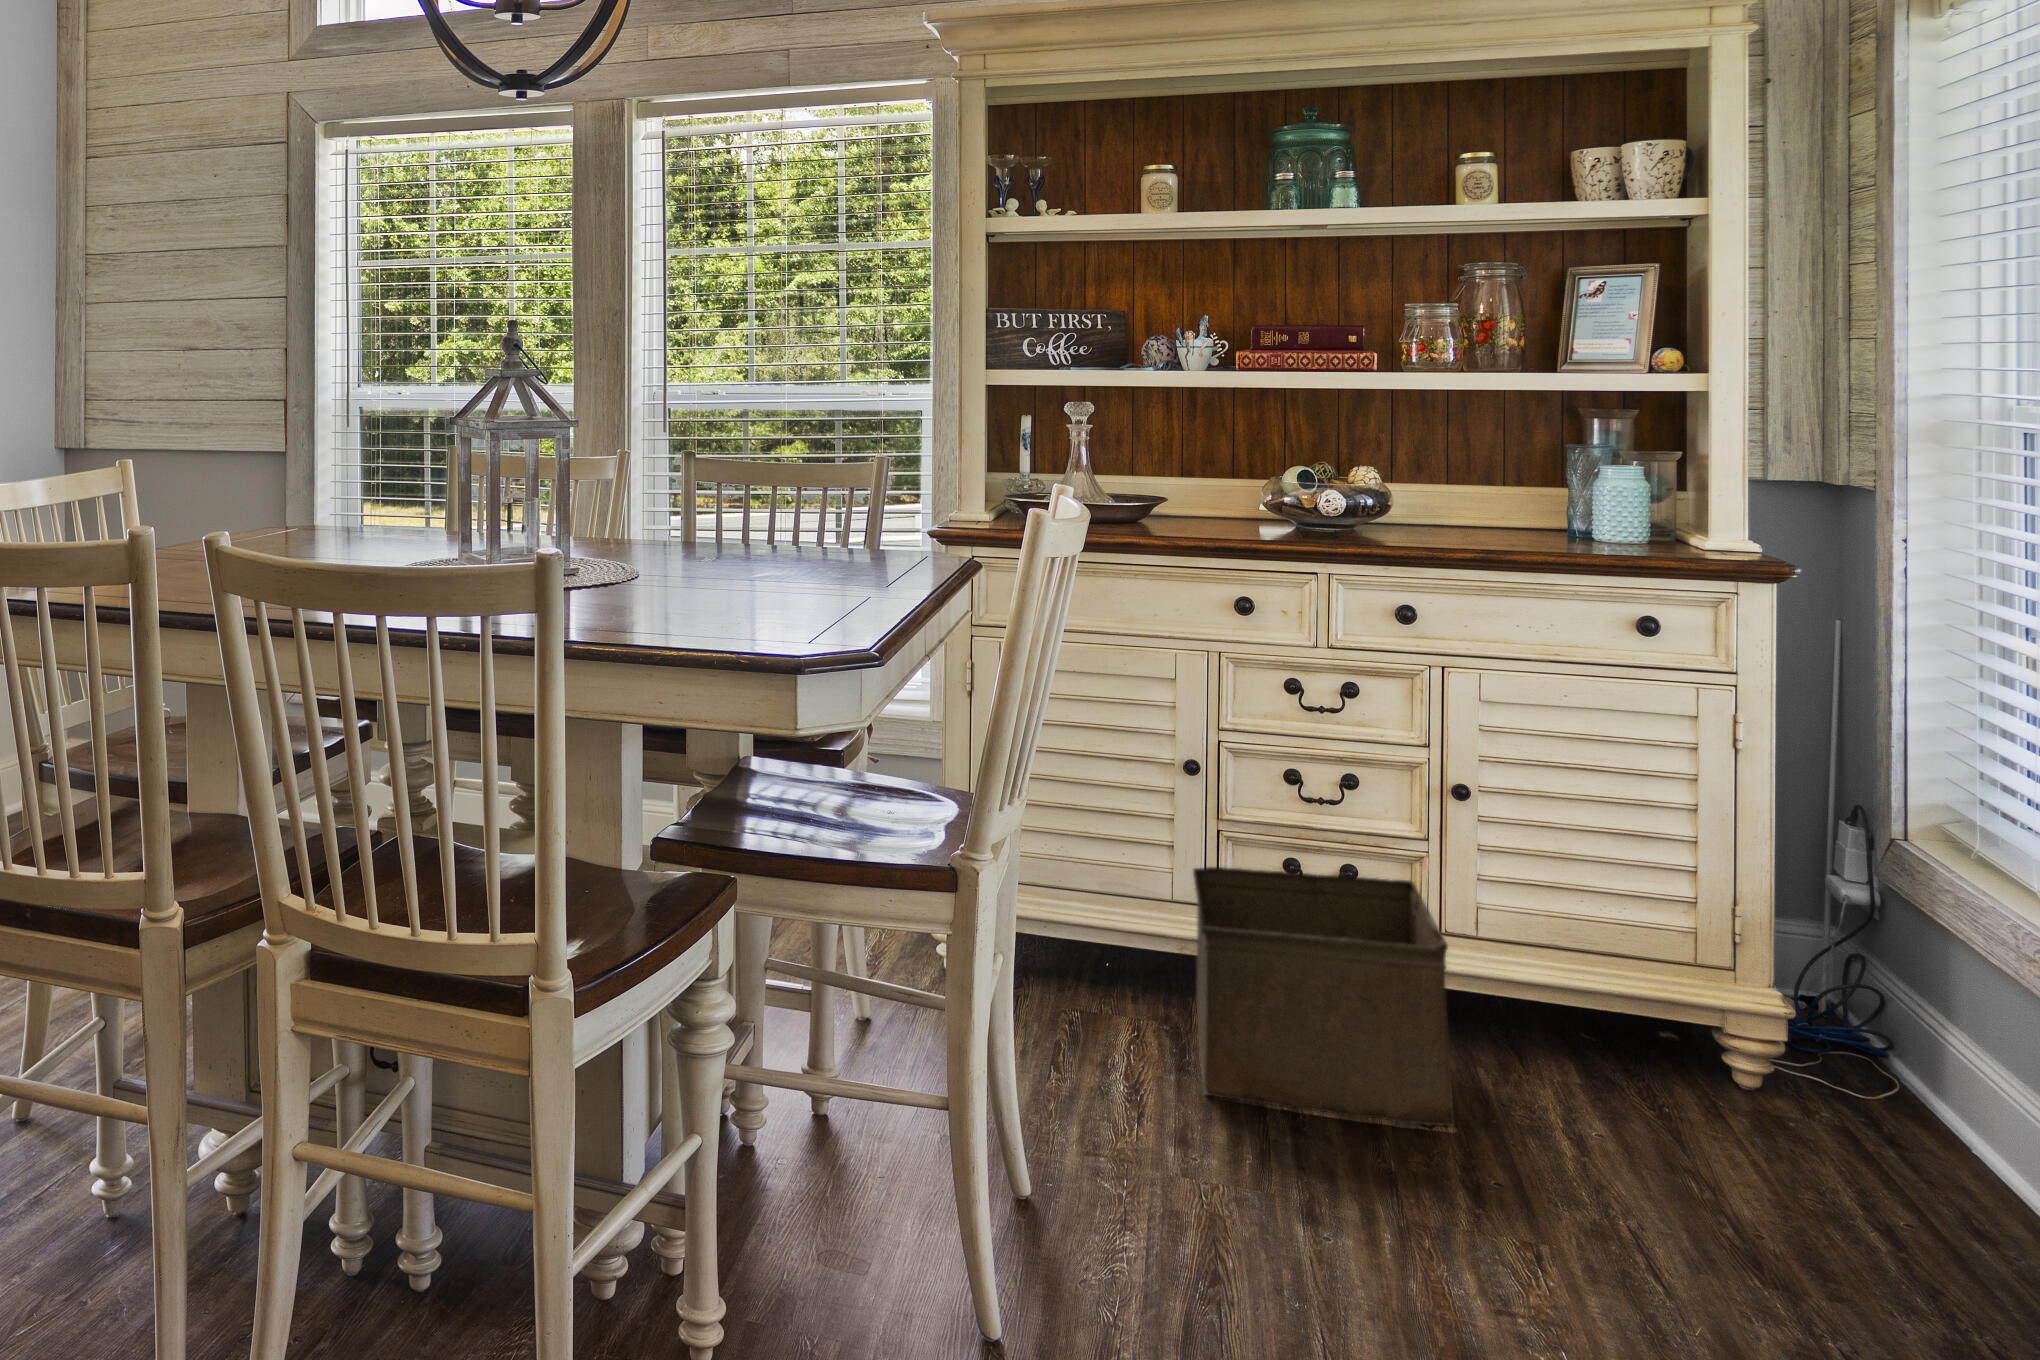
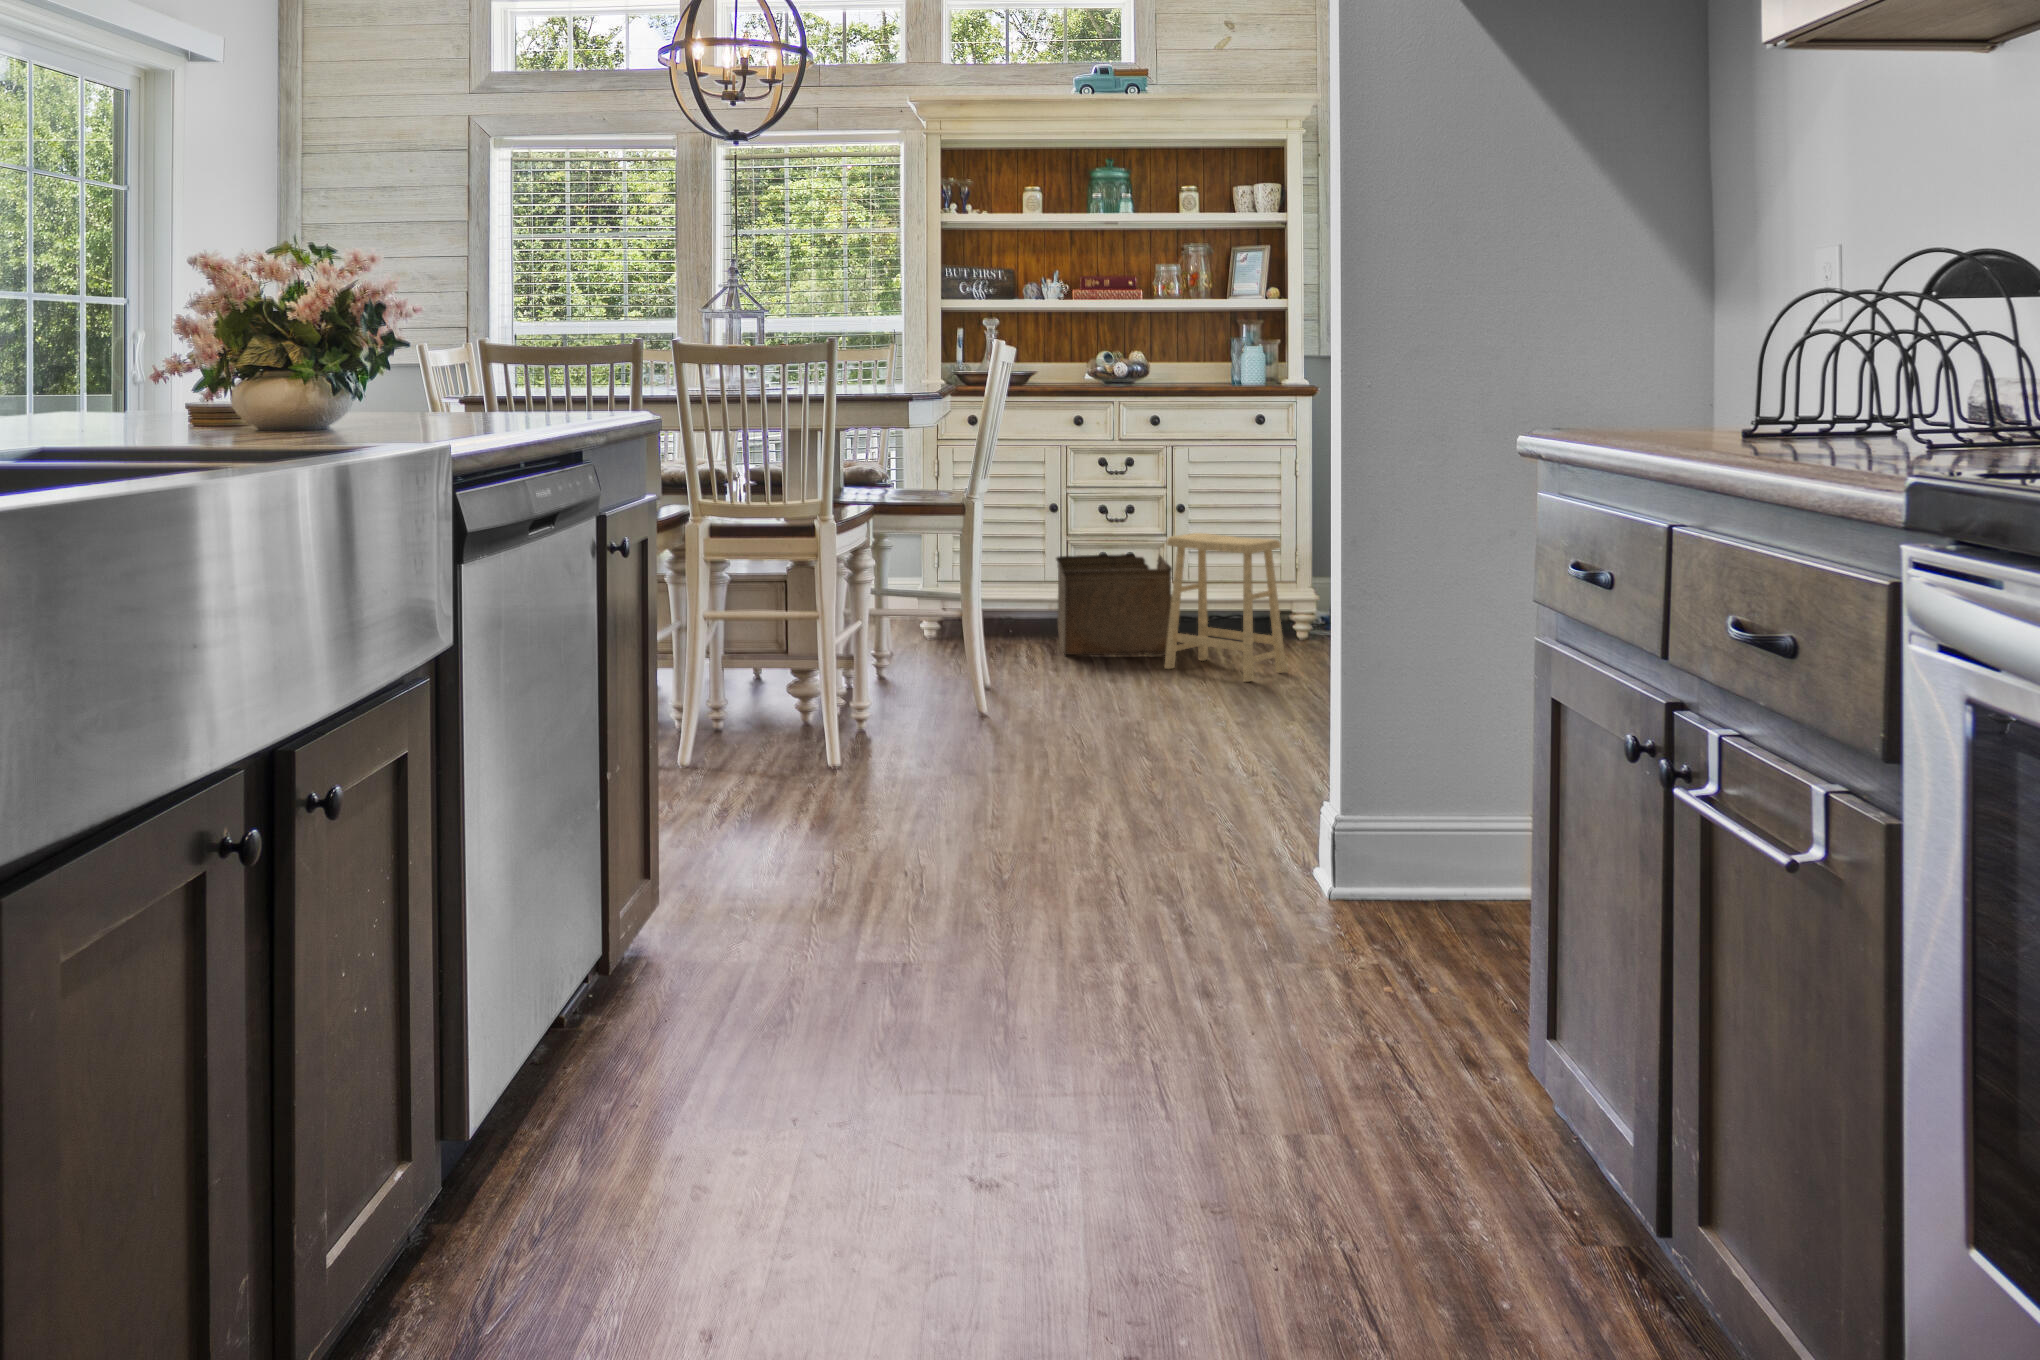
footstool: none [1432,887,1752,1292] -> present [1164,533,1286,682]

